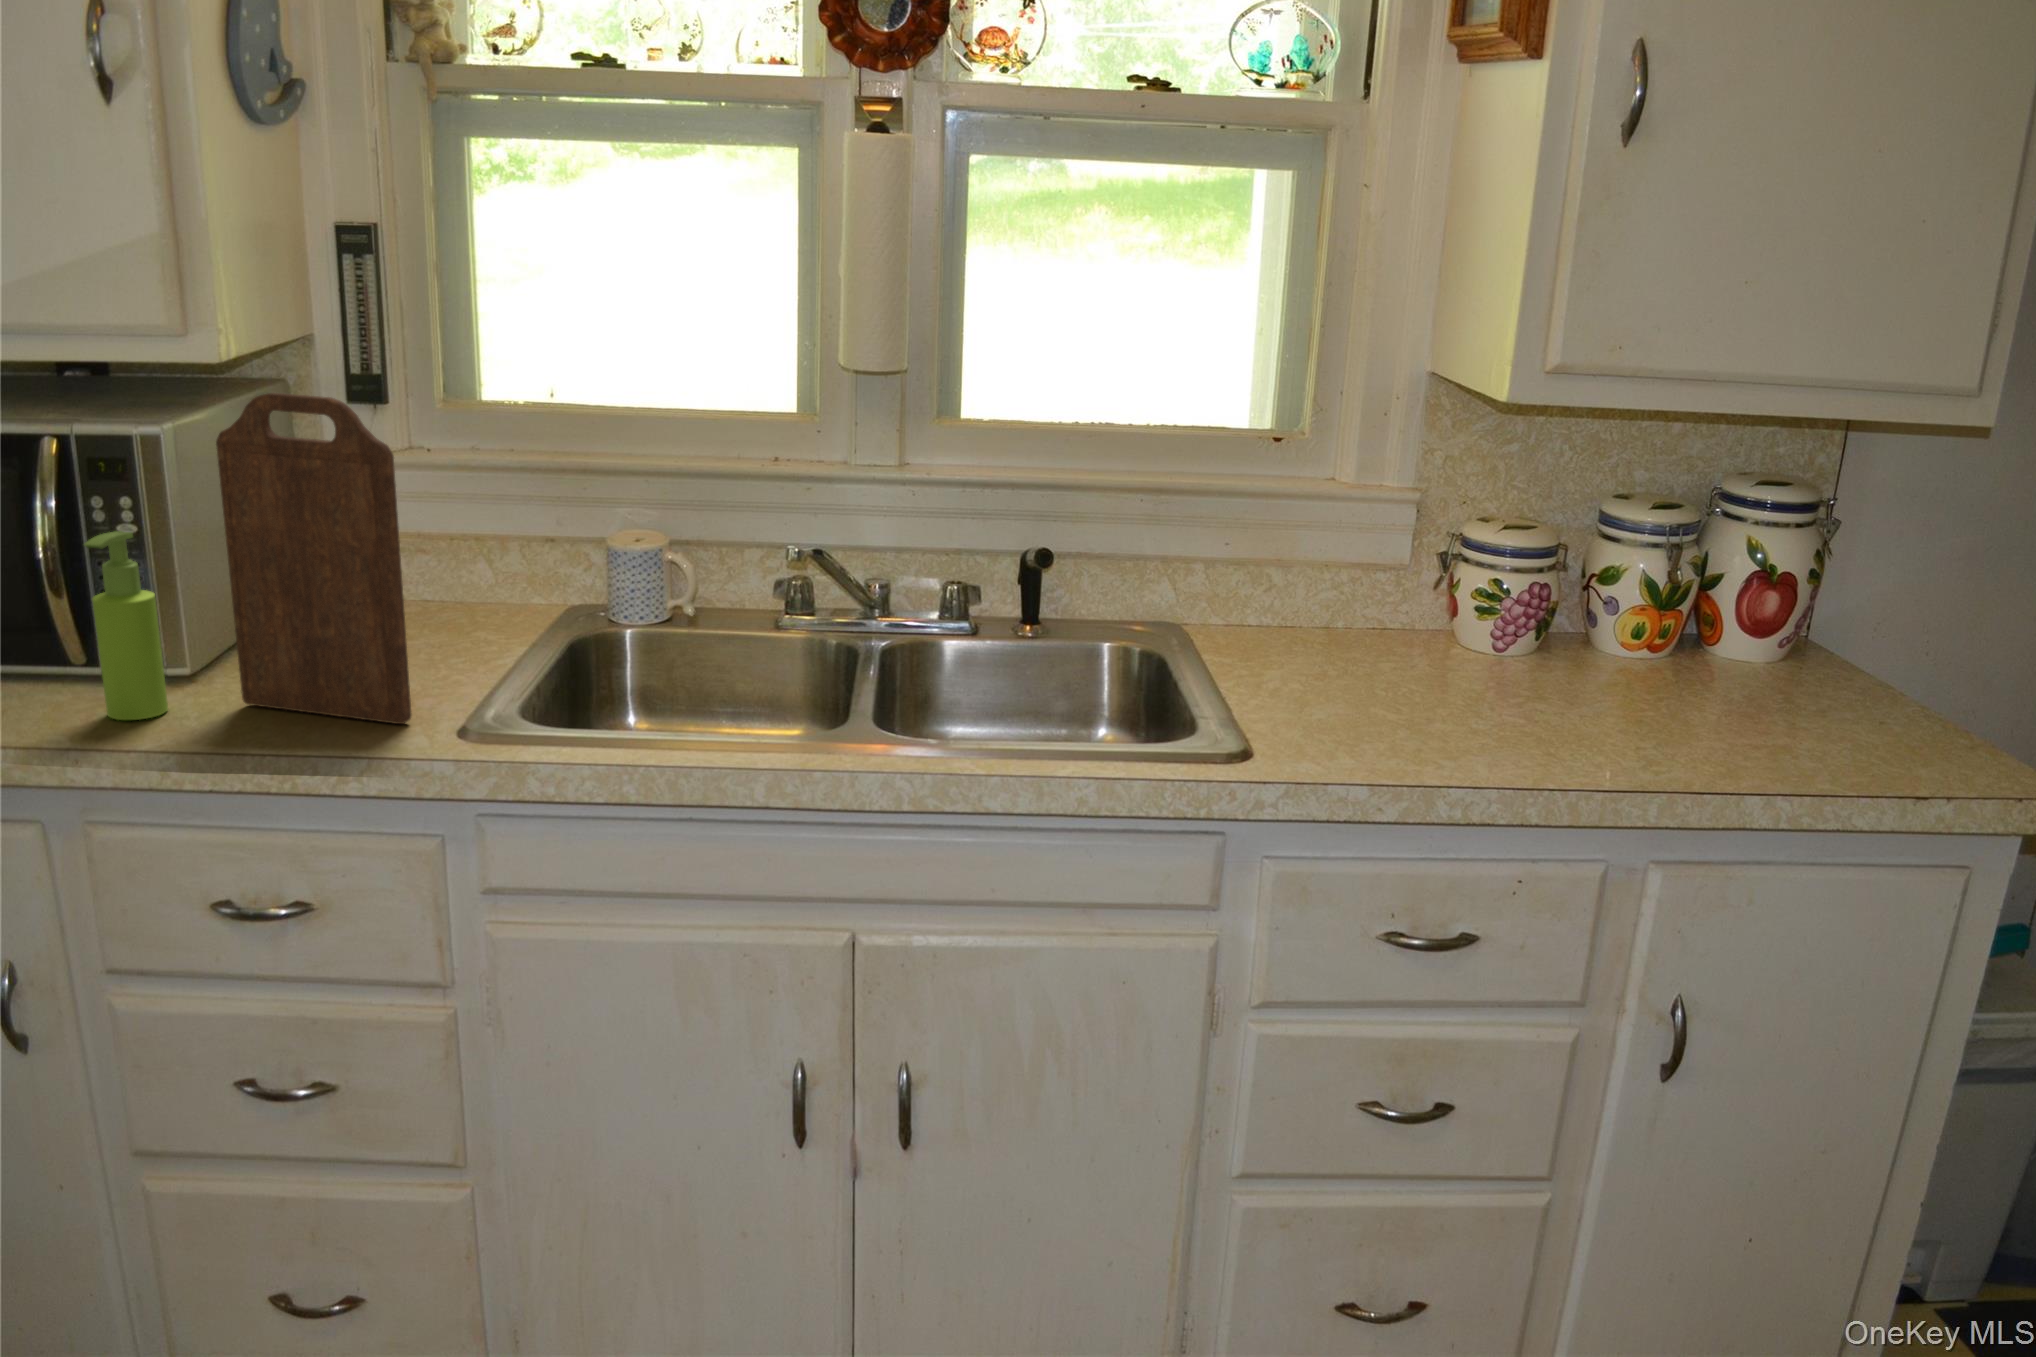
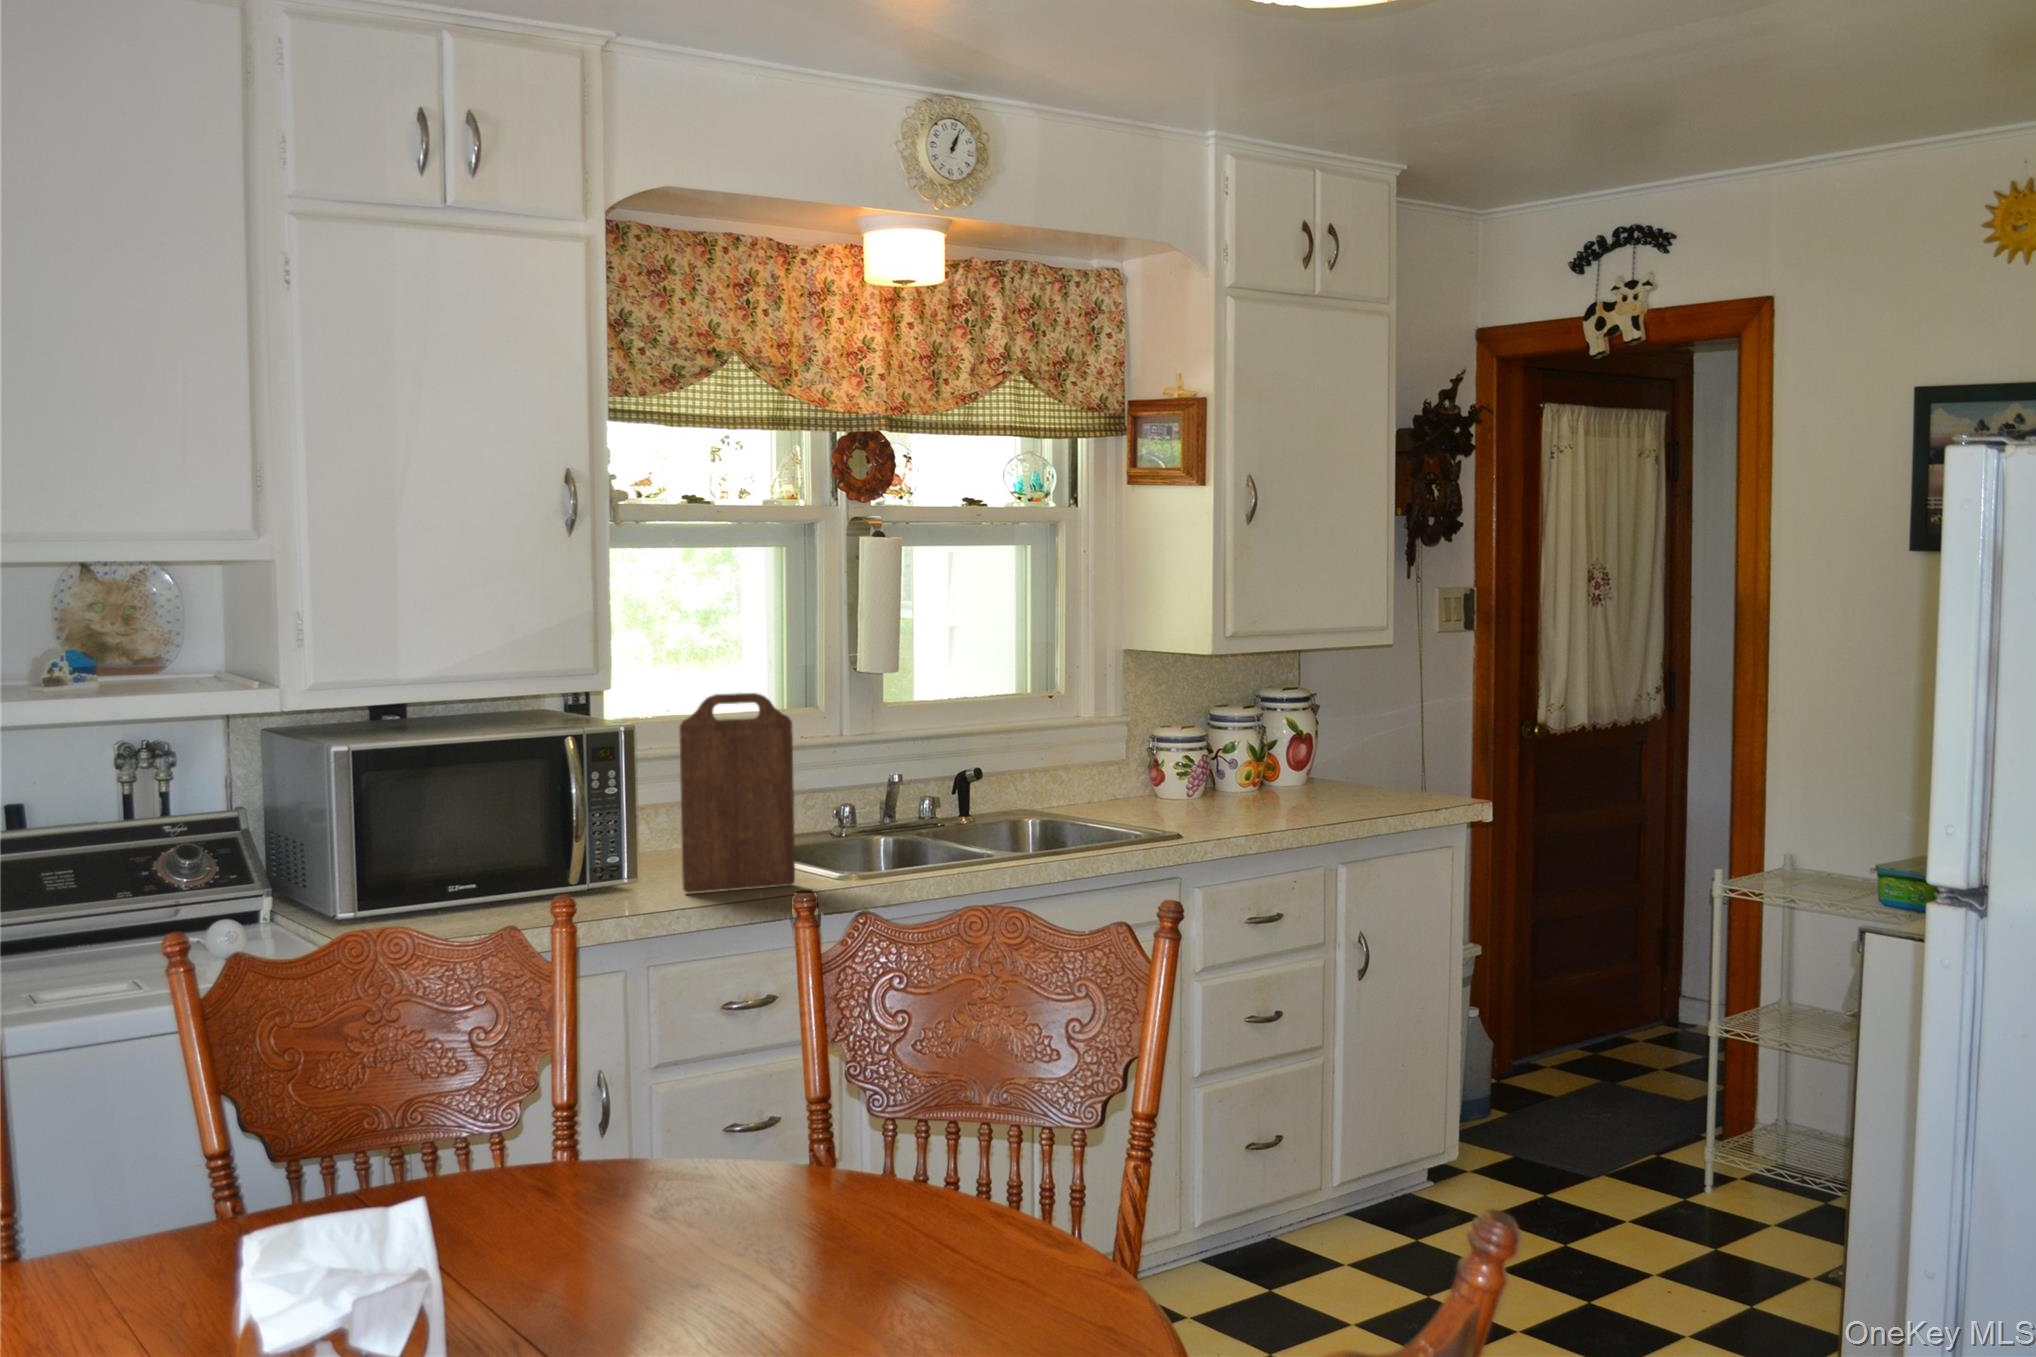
soap dispenser: present [84,531,168,720] -> none [622,787,658,906]

